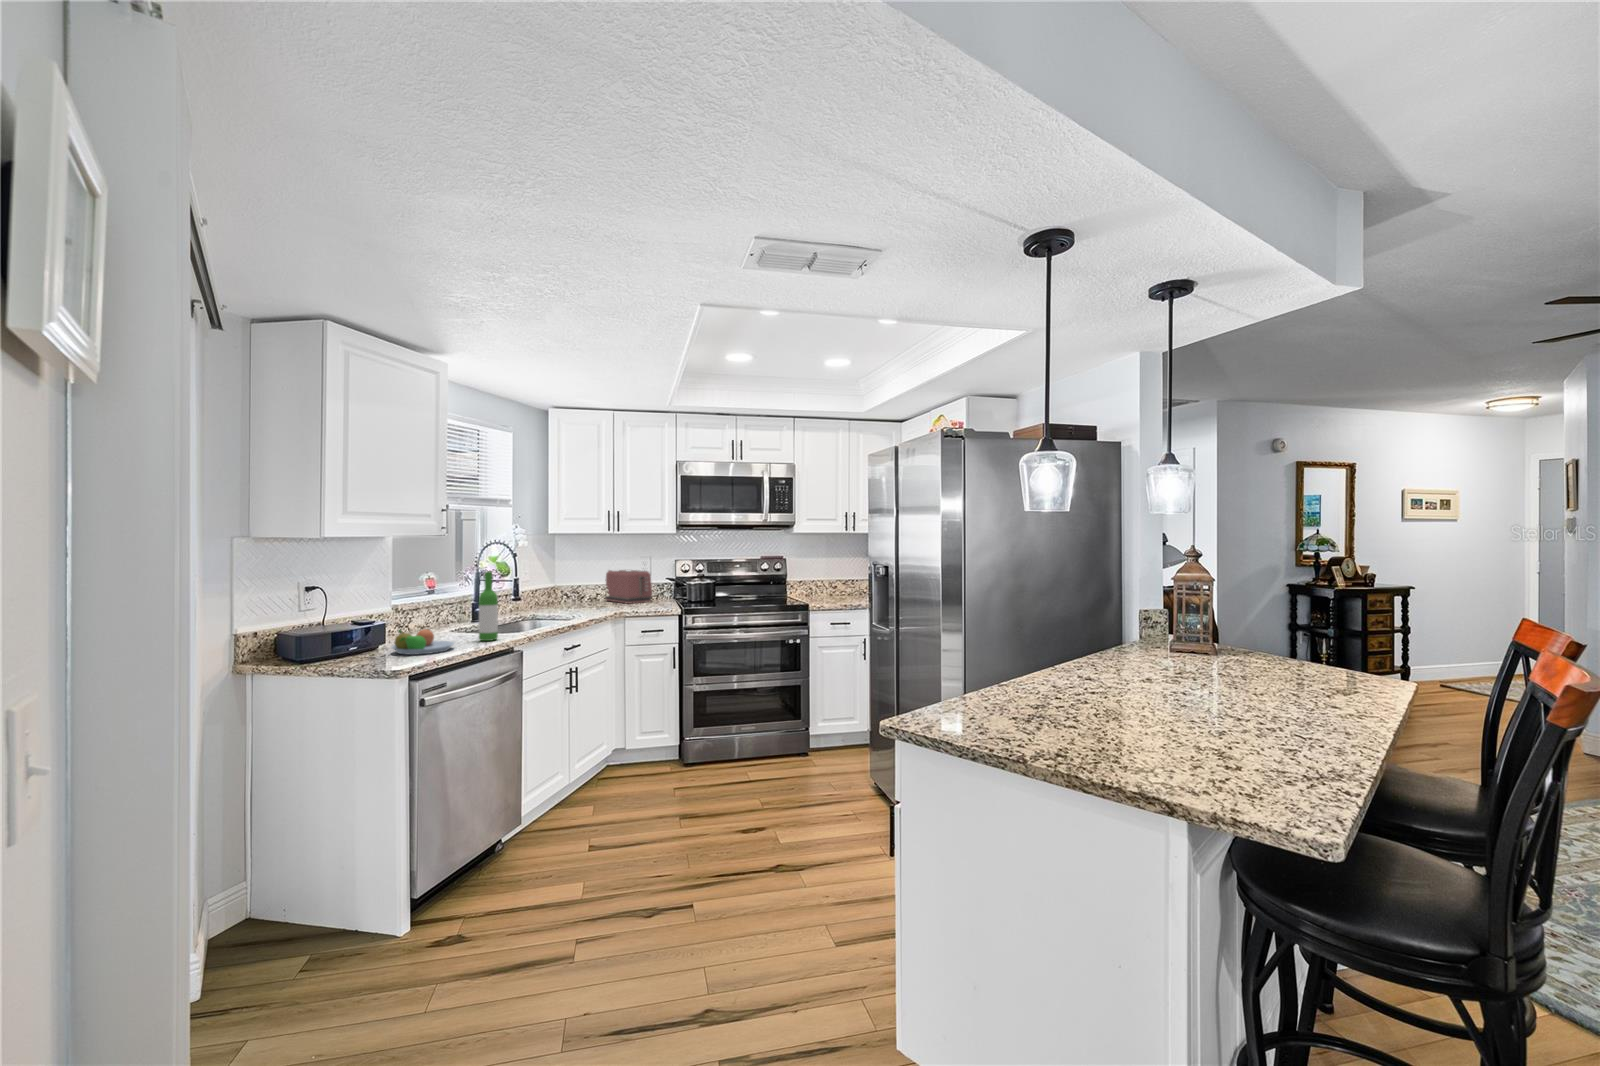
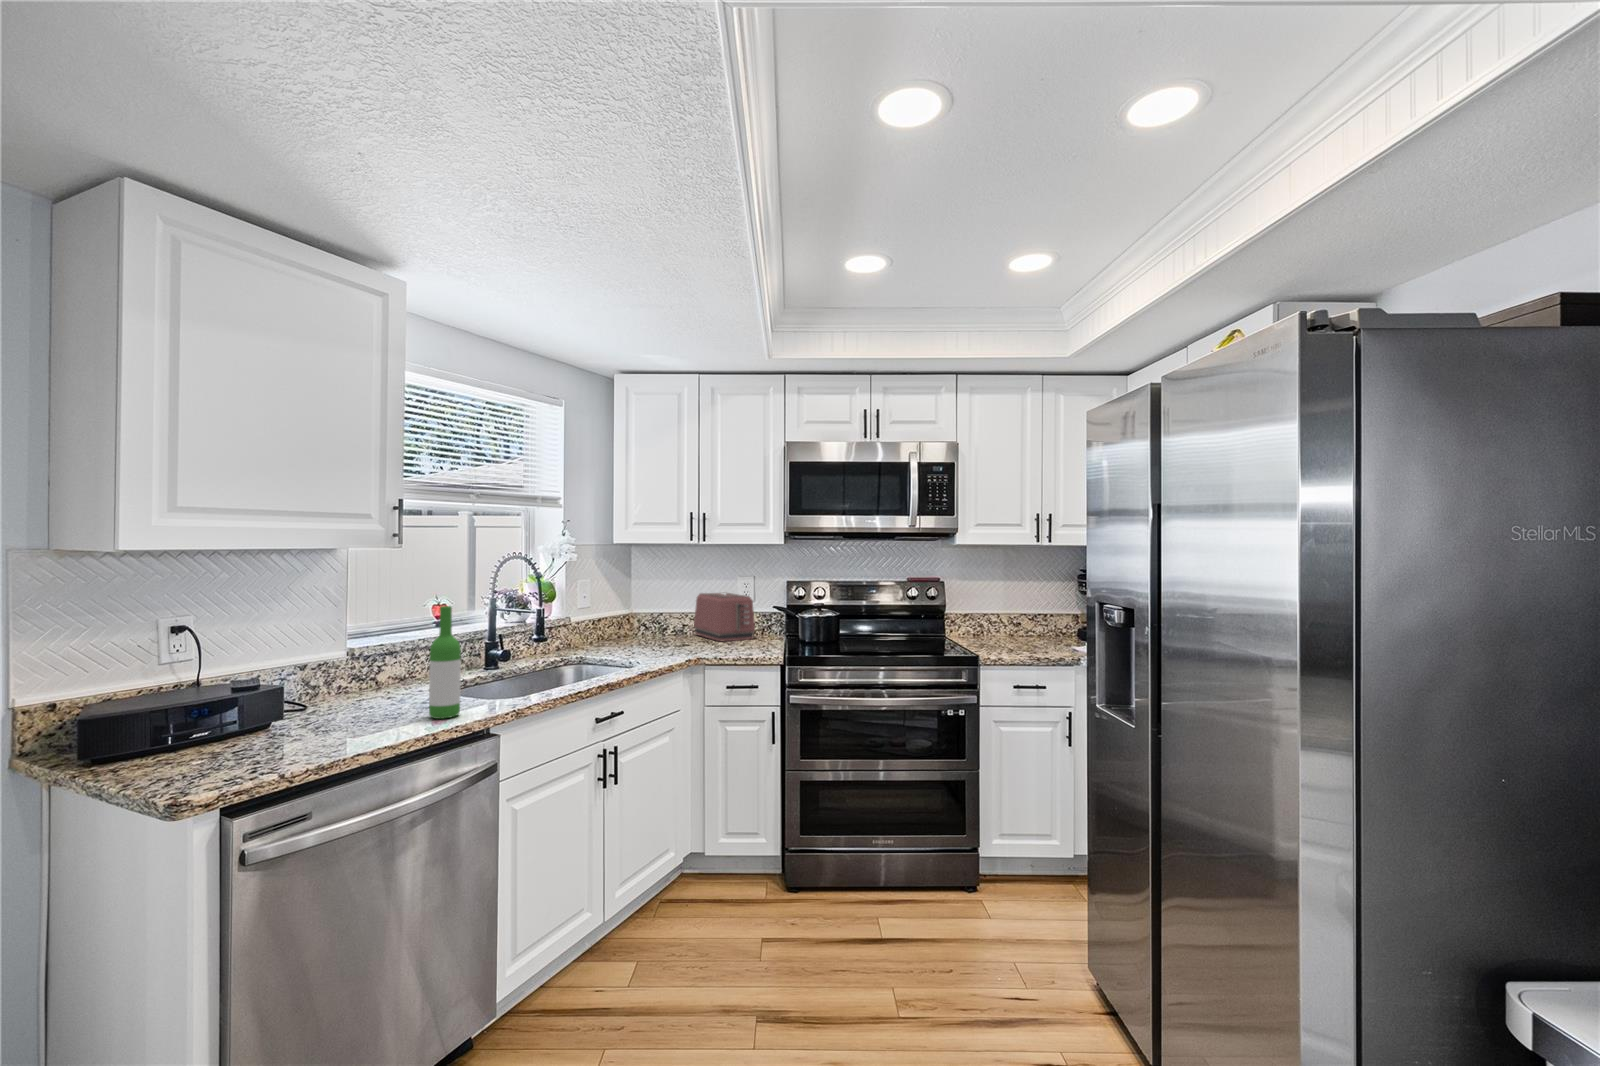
fruit bowl: present [391,629,454,655] -> none [257,700,370,750]

